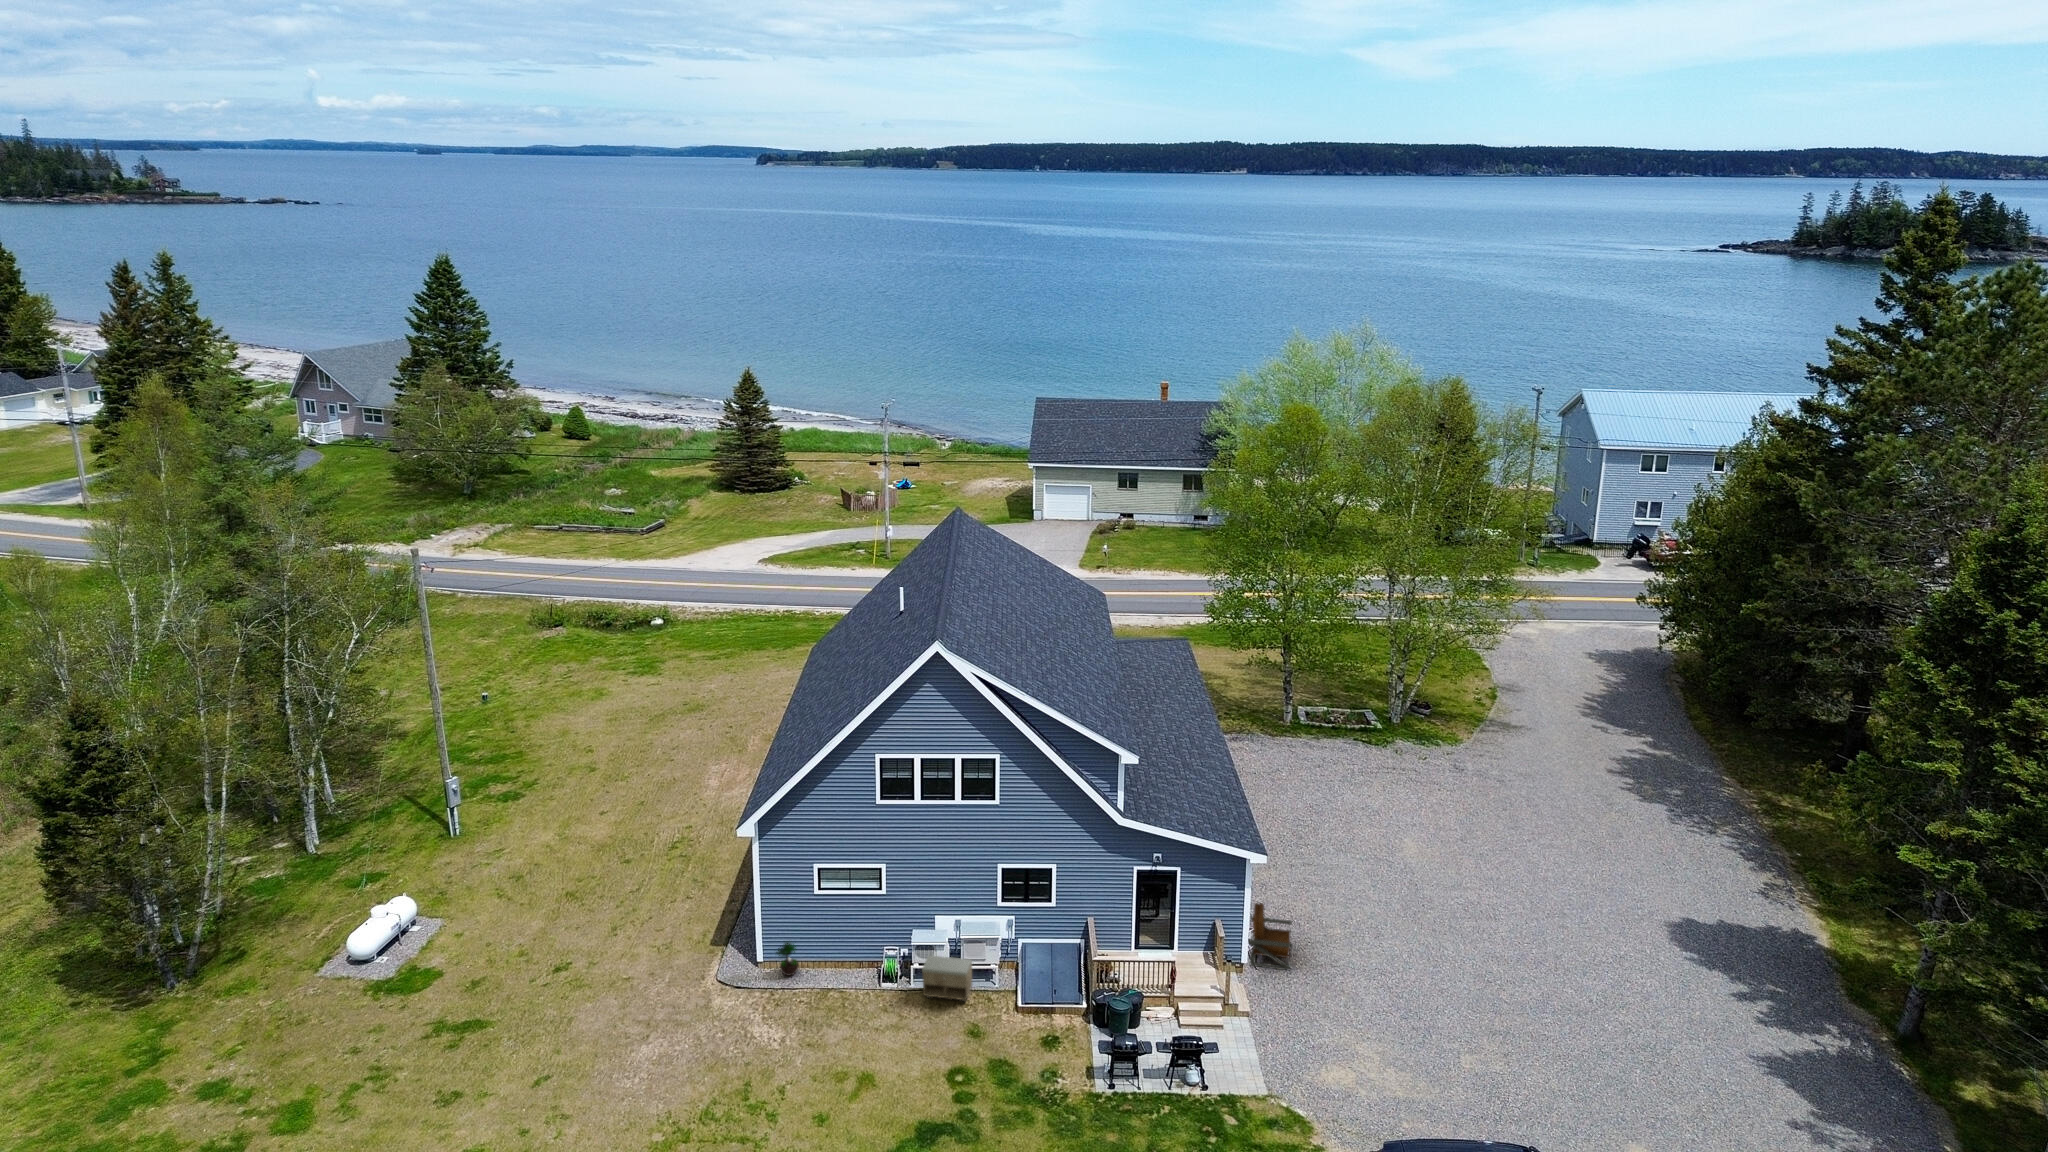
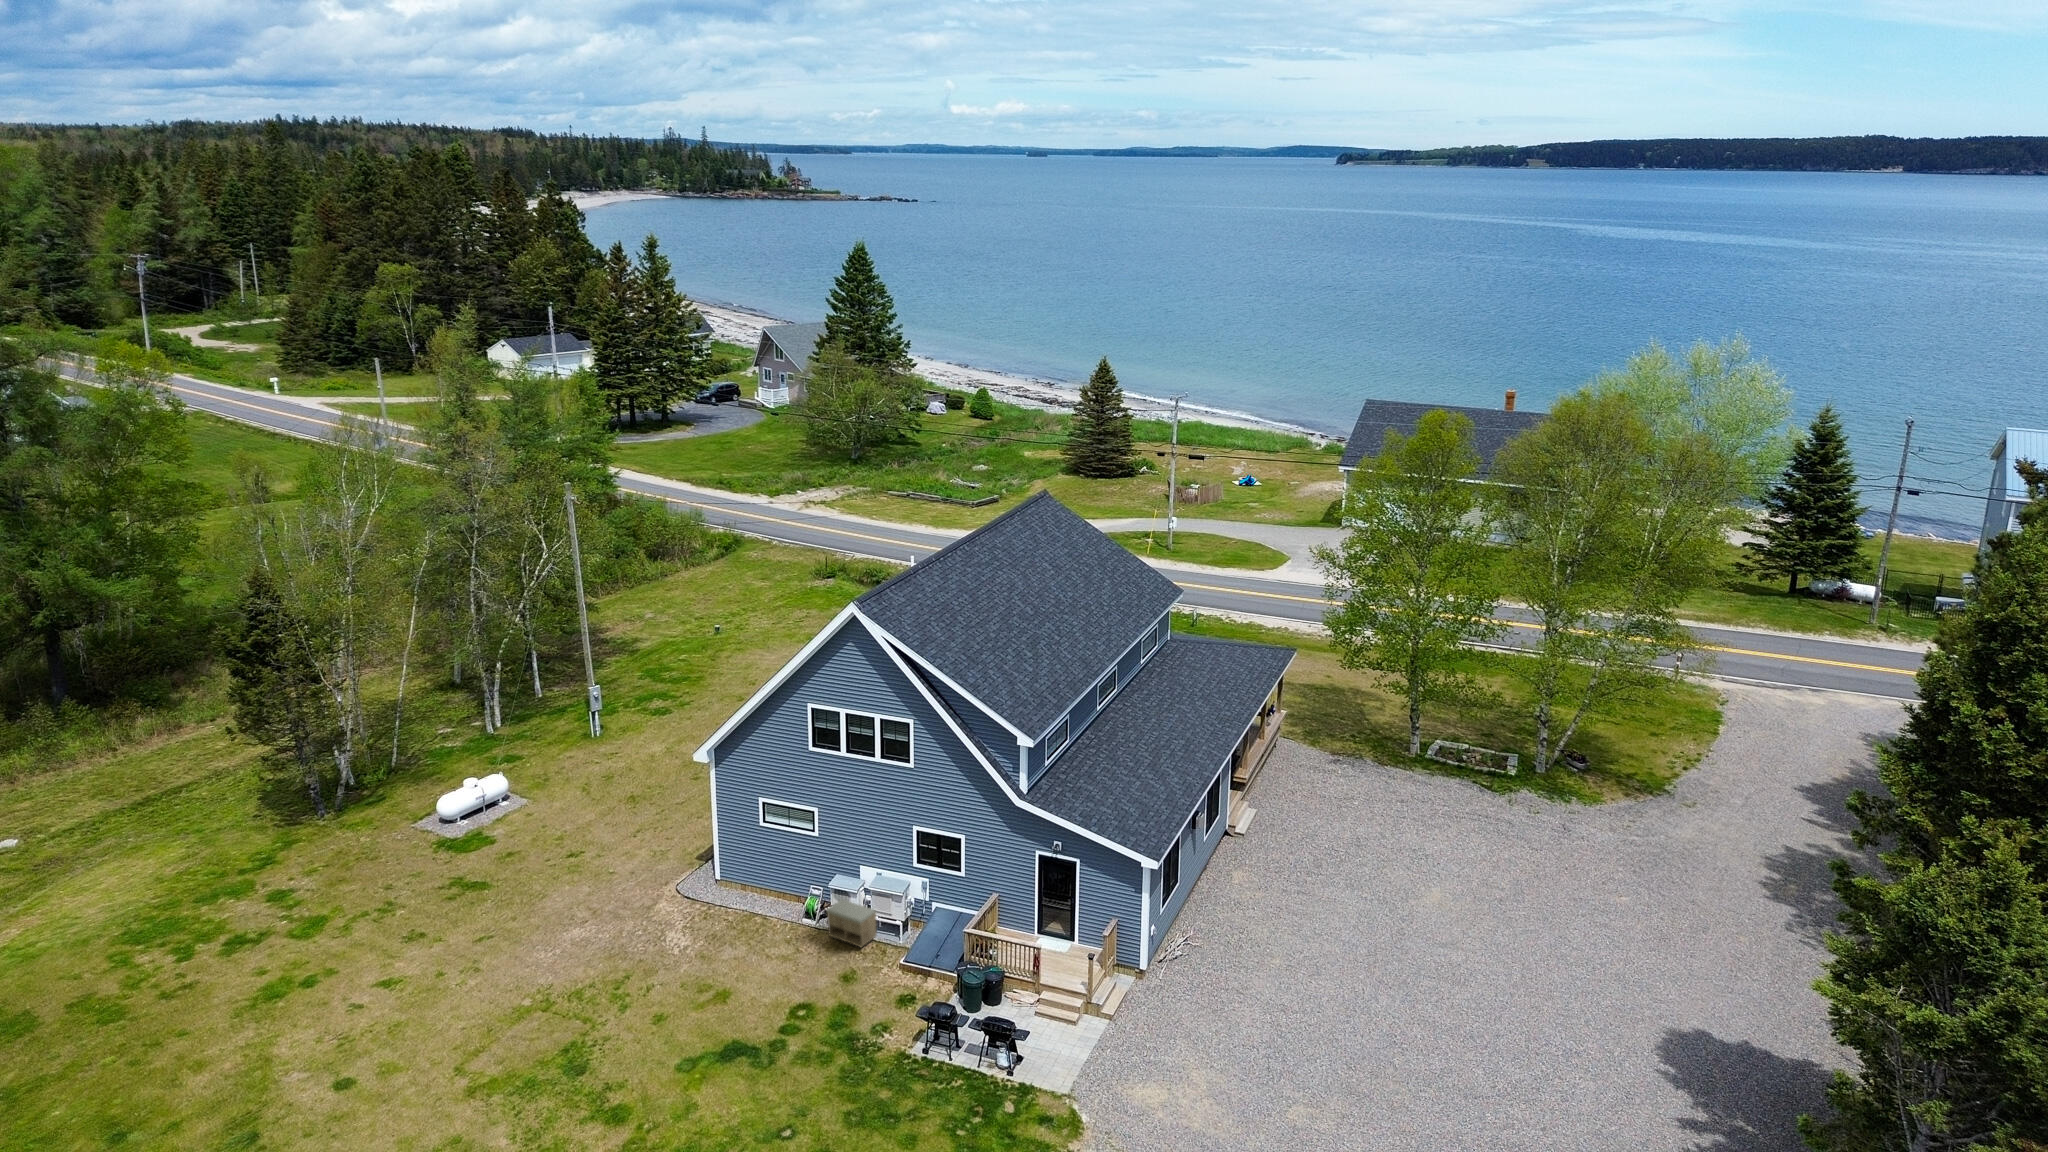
lounge chair: present [1248,903,1292,970] -> none [1149,911,1212,986]
potted tree: present [776,942,799,976] -> none [720,860,747,896]

